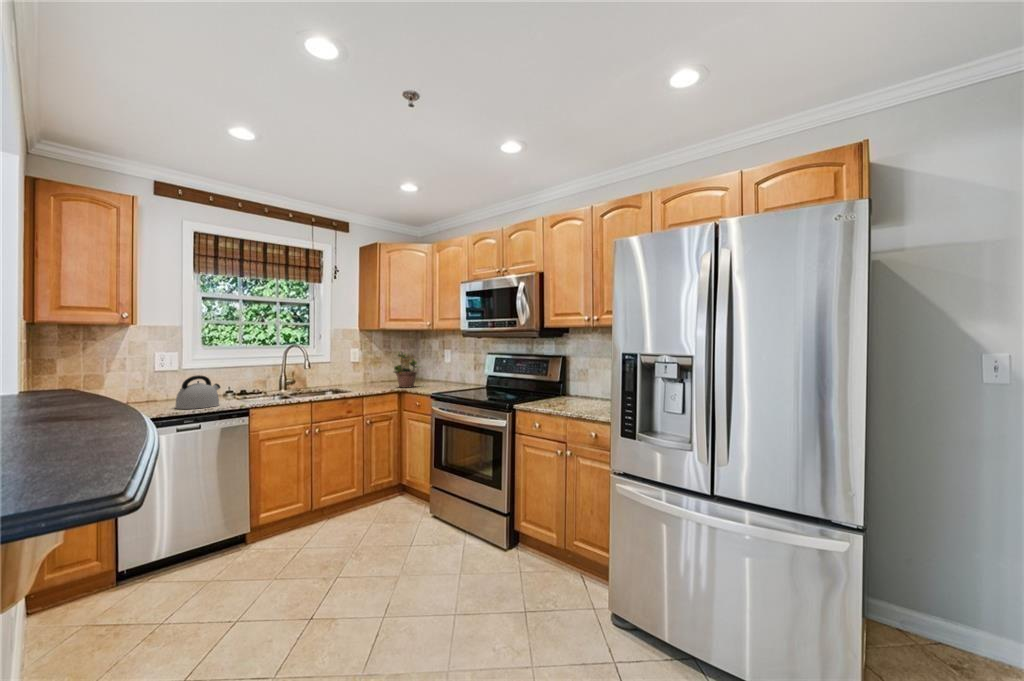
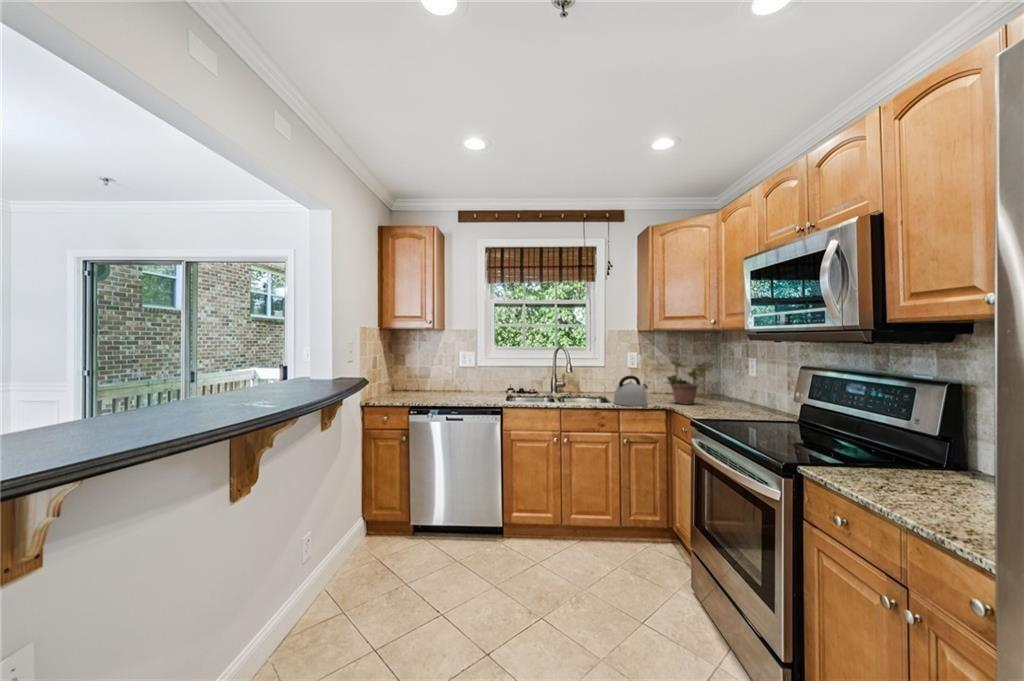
kettle: present [175,375,220,409] -> present [613,376,648,406]

